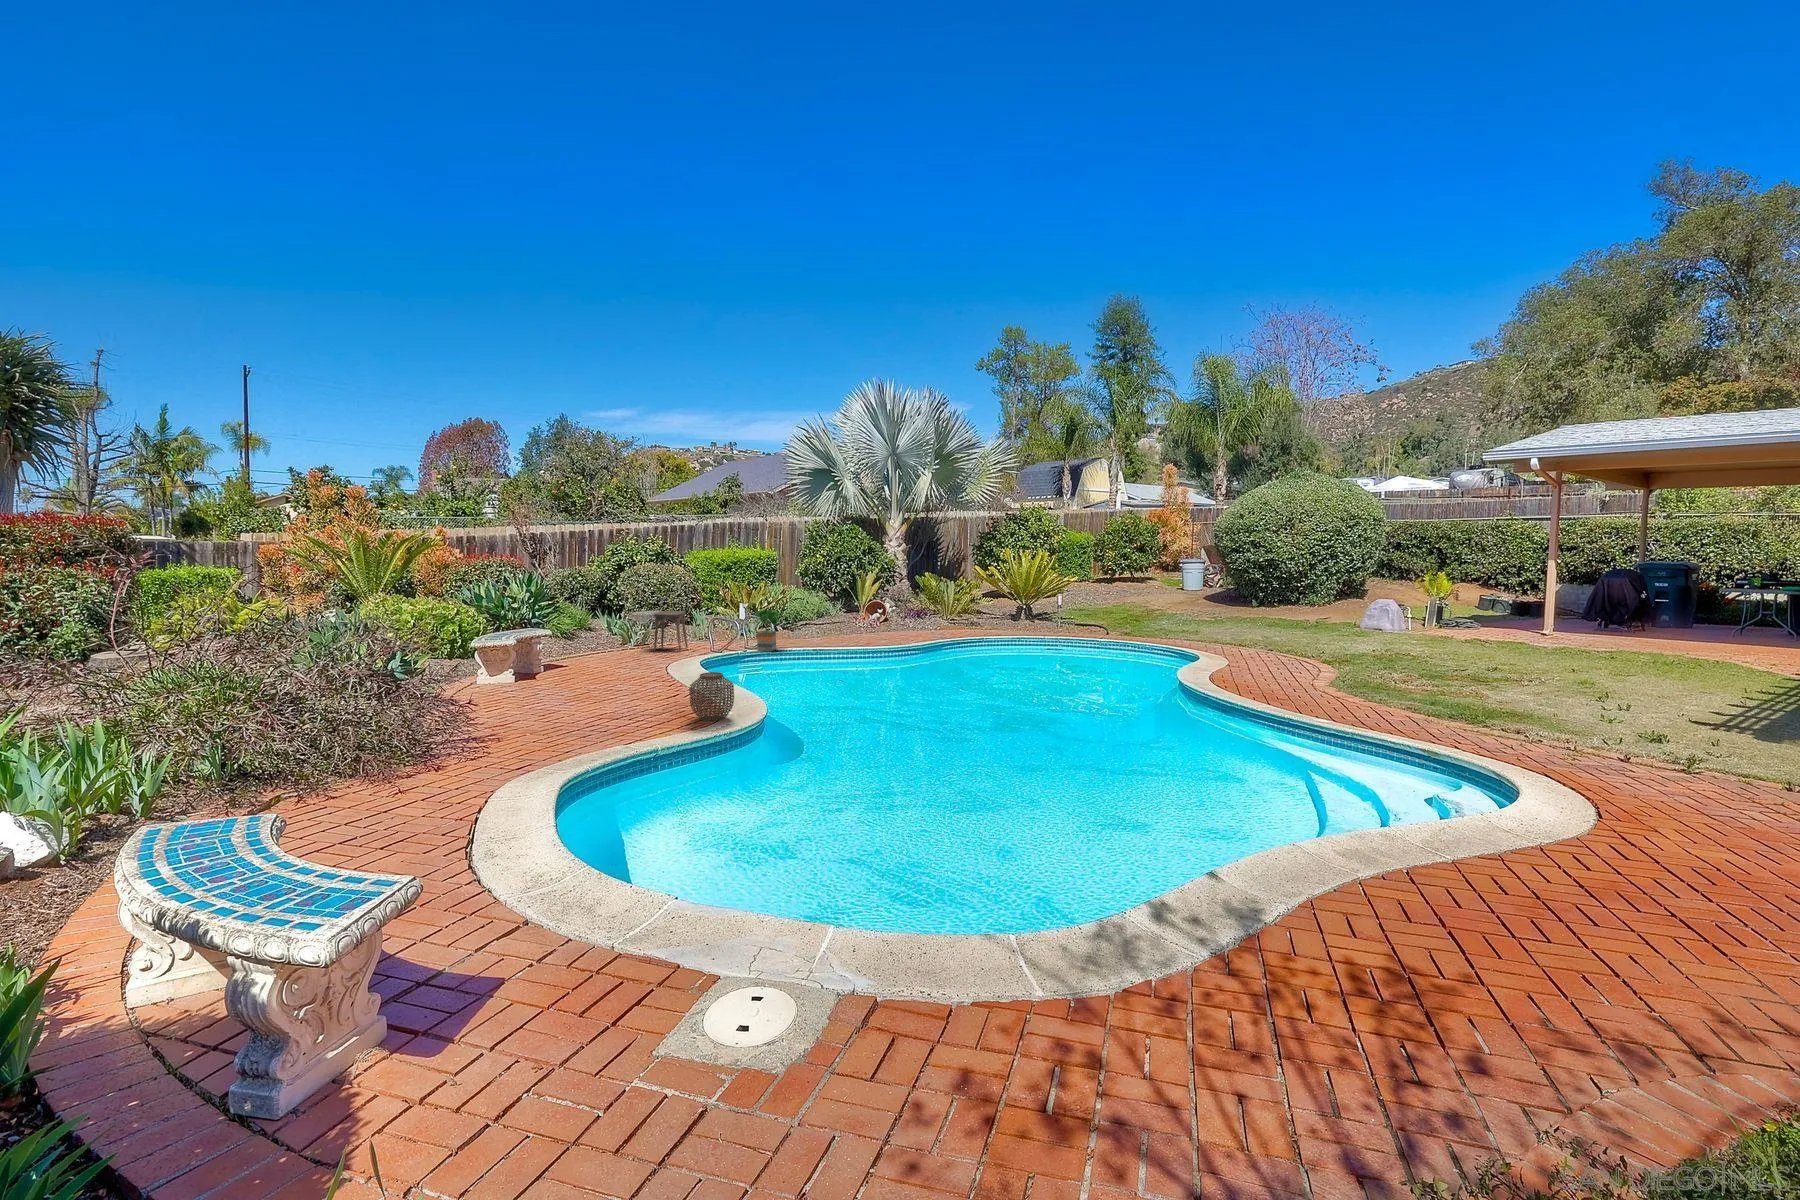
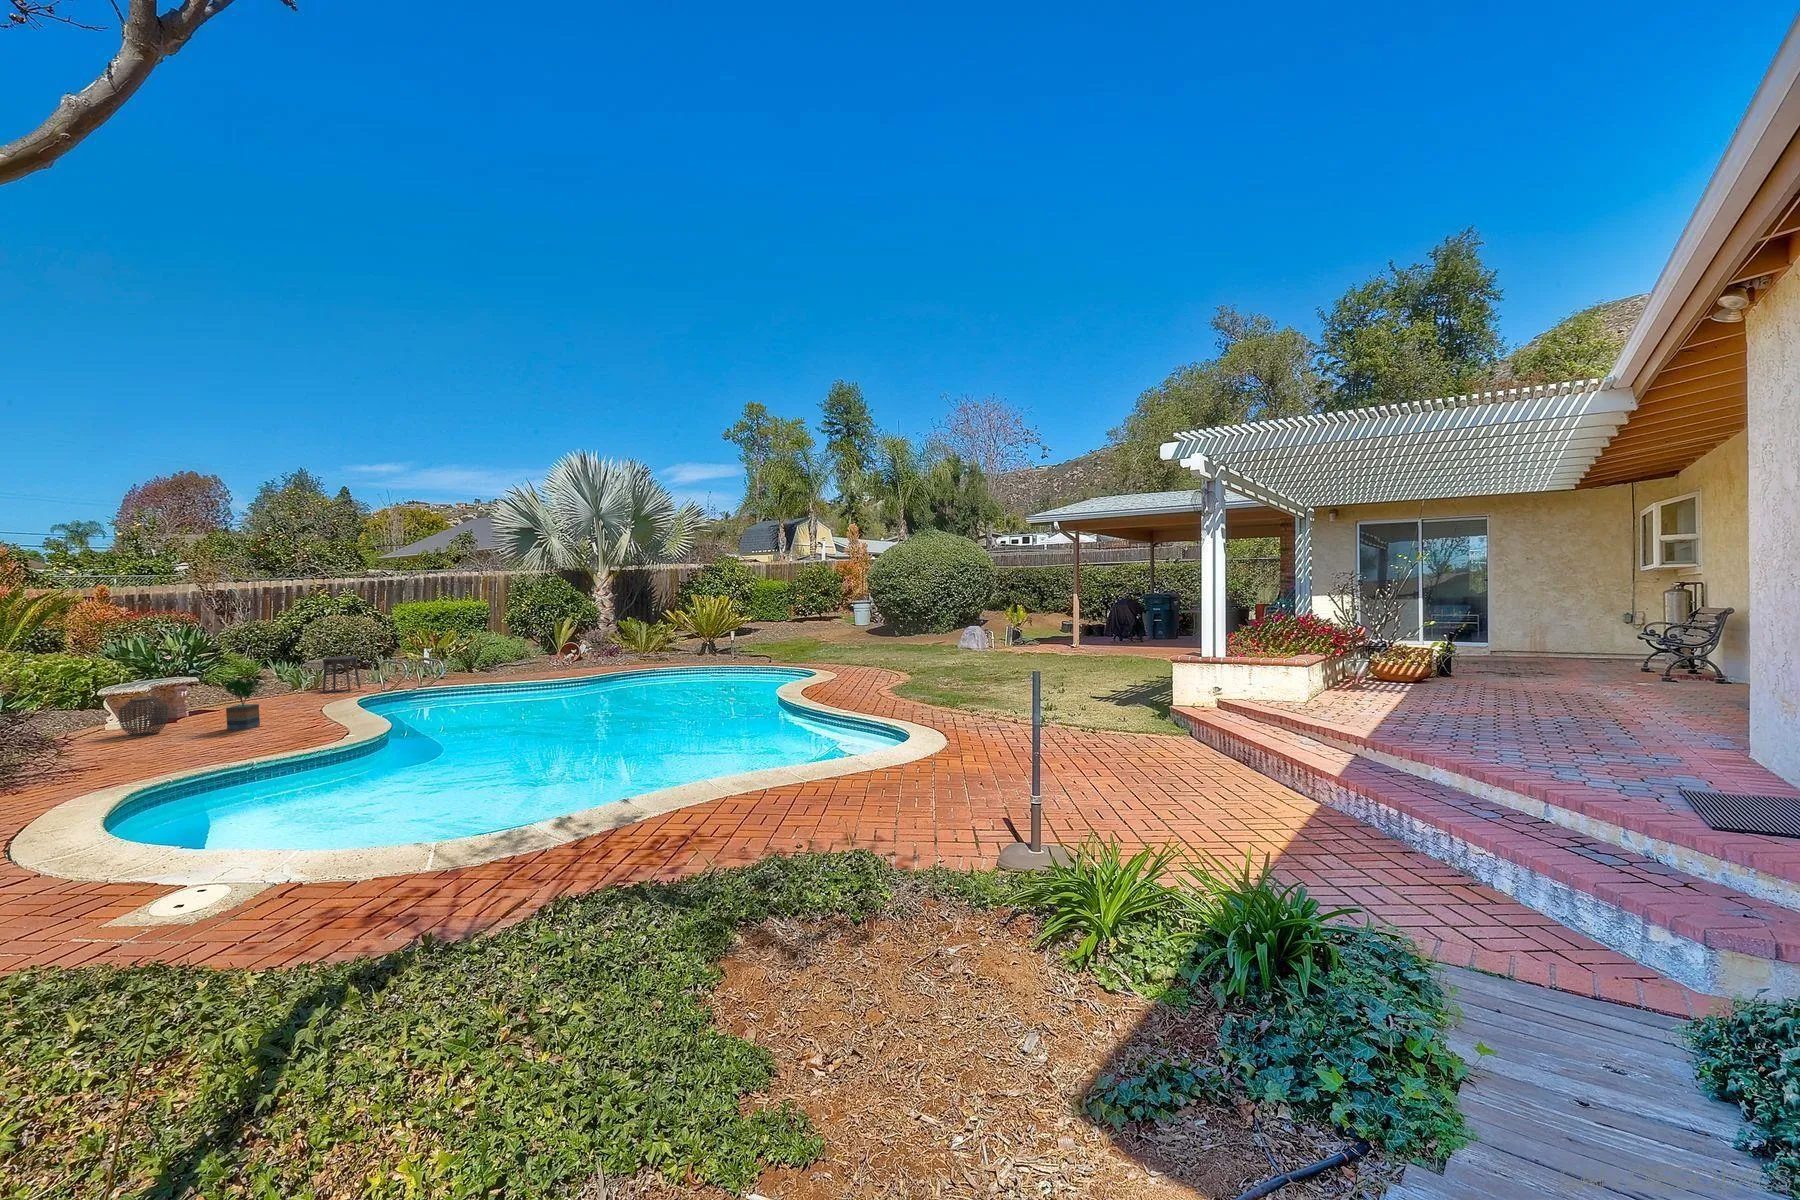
potted tree: present [755,609,780,651] -> present [225,679,264,730]
woven basket: present [689,672,734,721] -> present [119,697,168,736]

